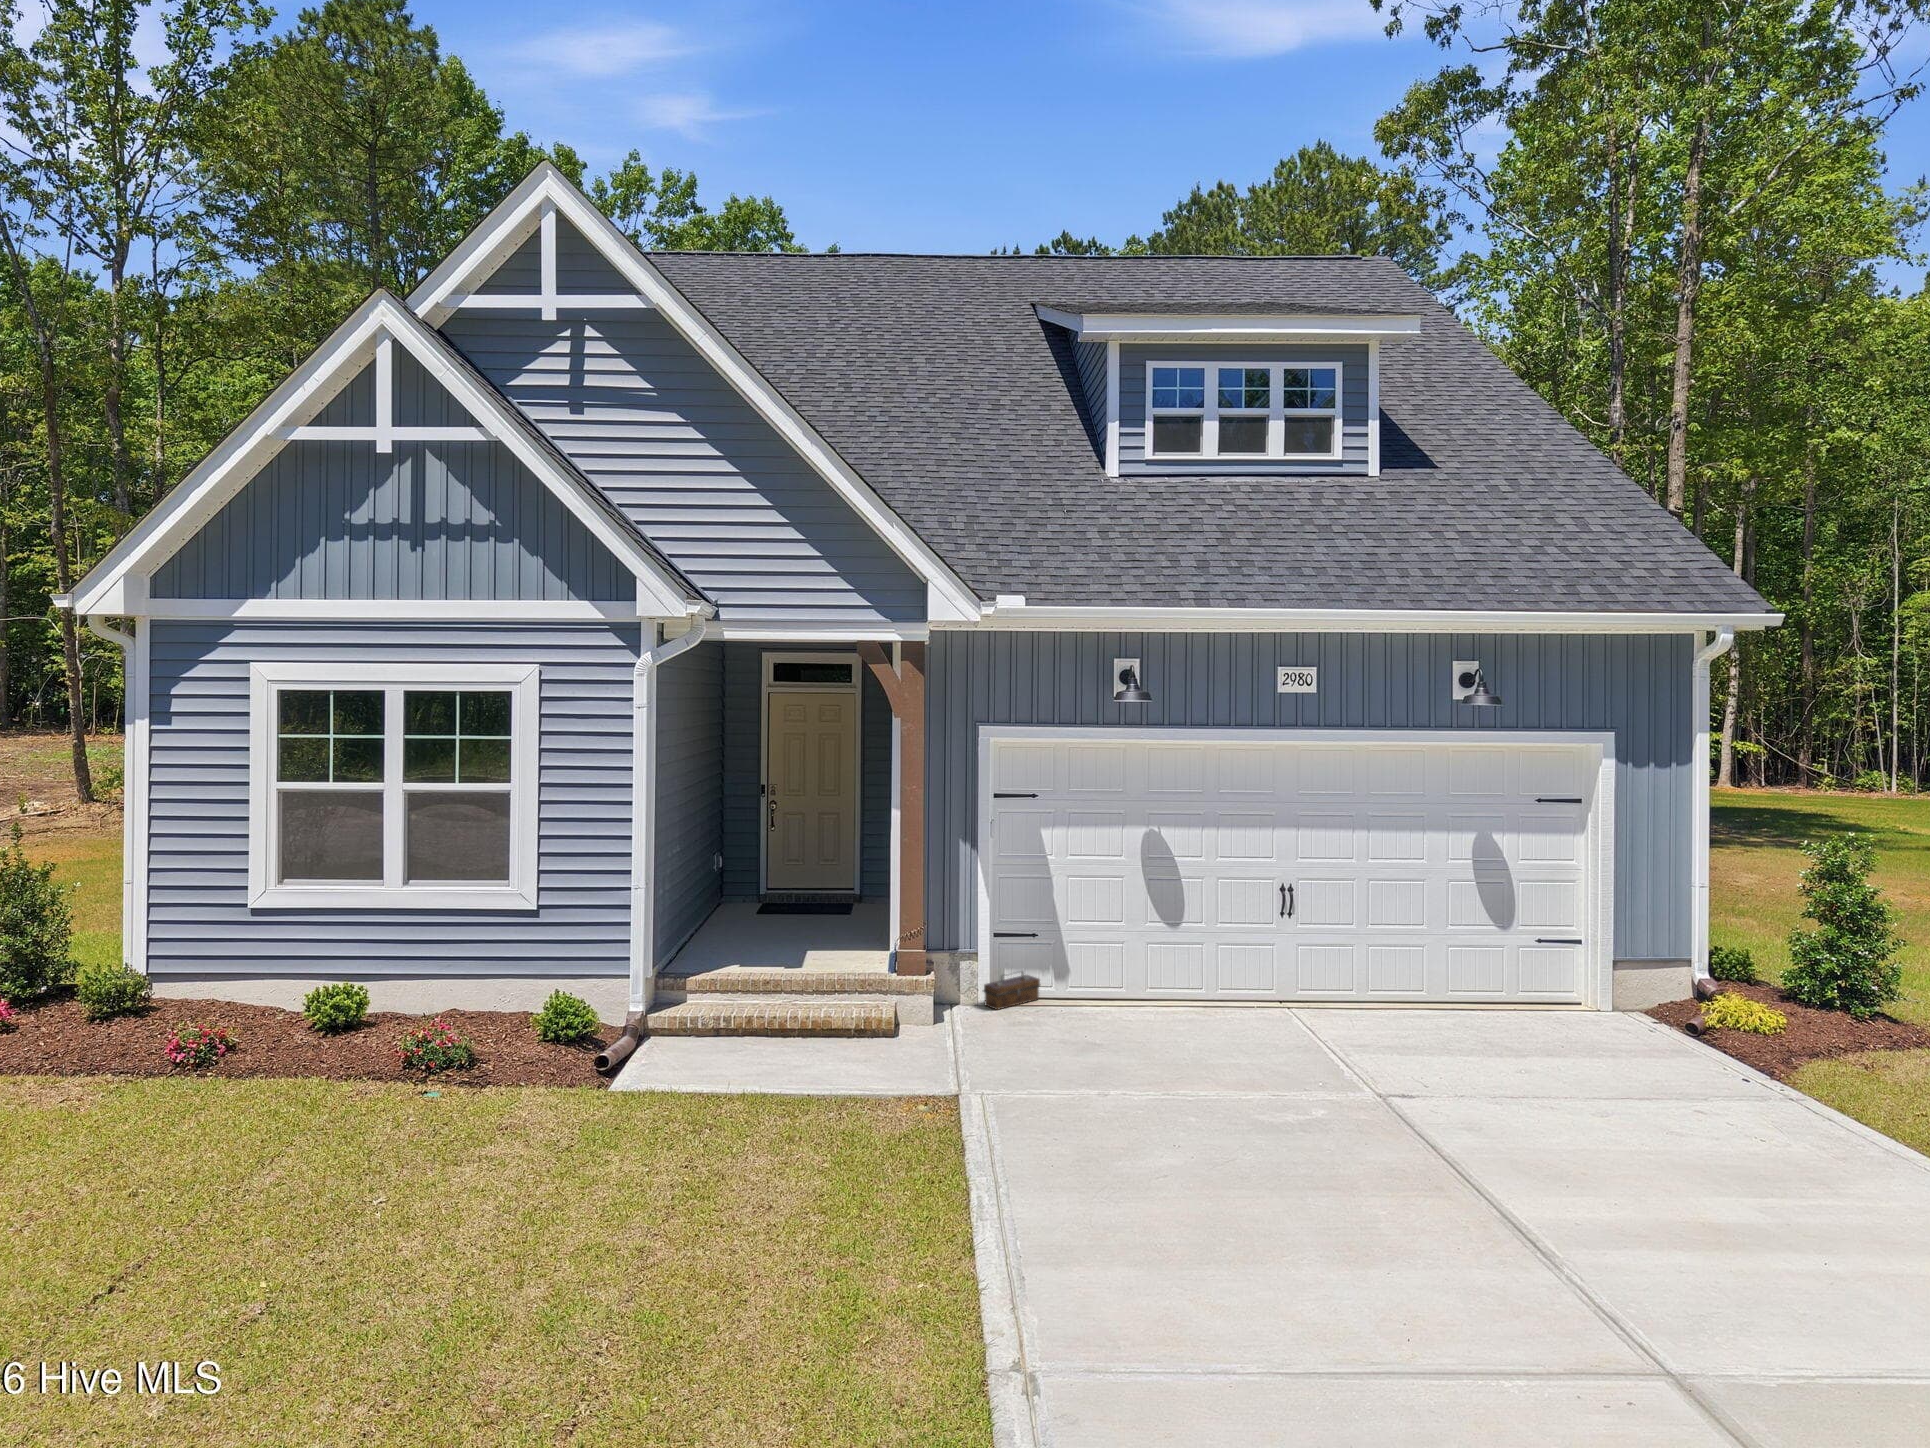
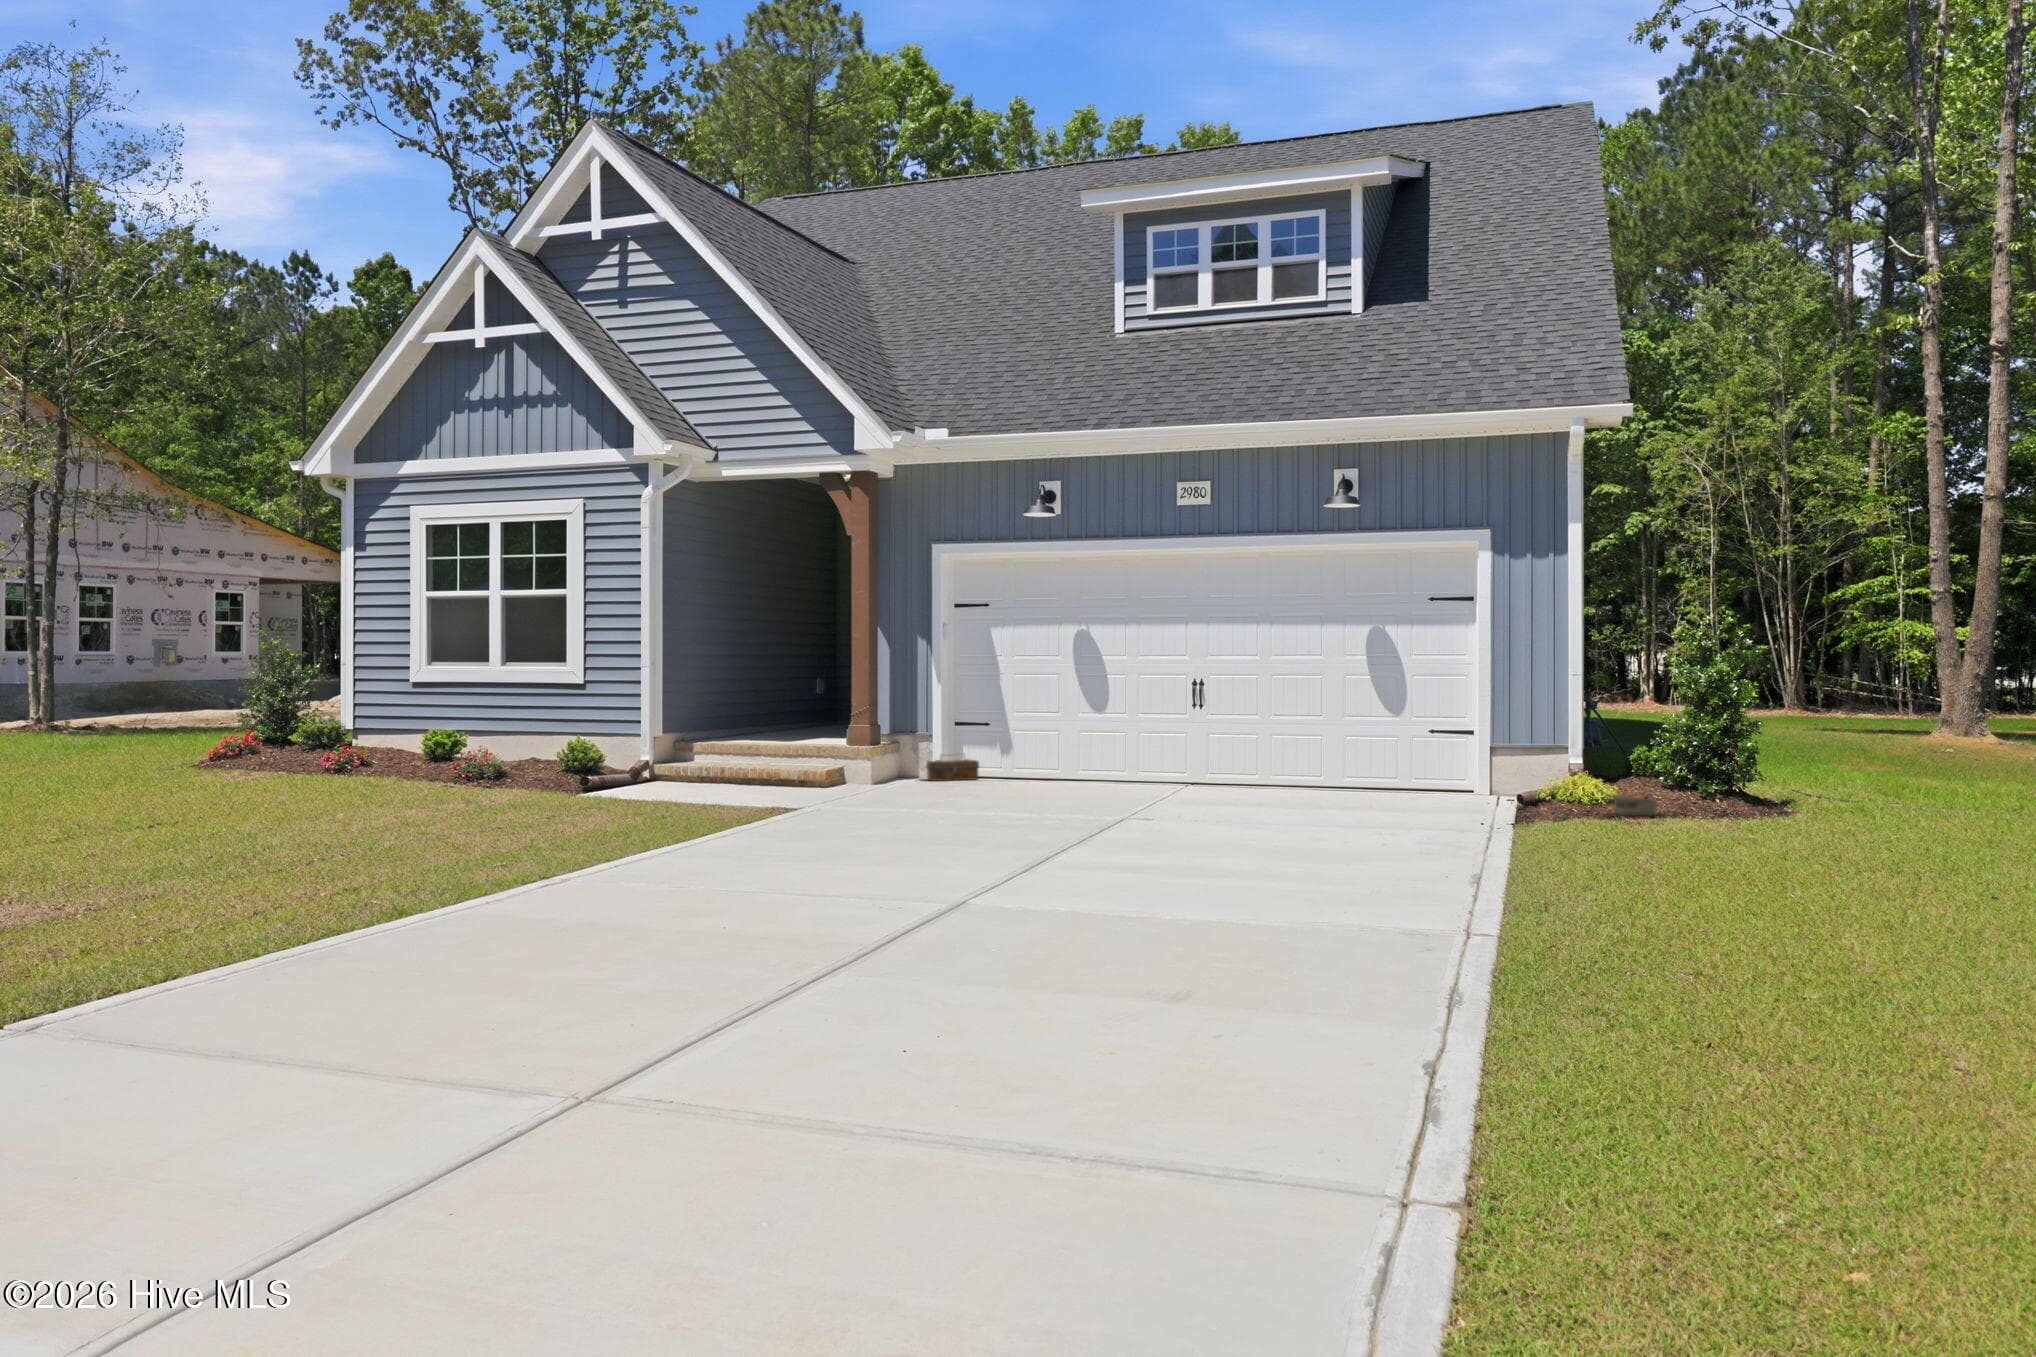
cardboard box: none [1759,1008,1820,1040] -> present [1608,793,1659,816]

